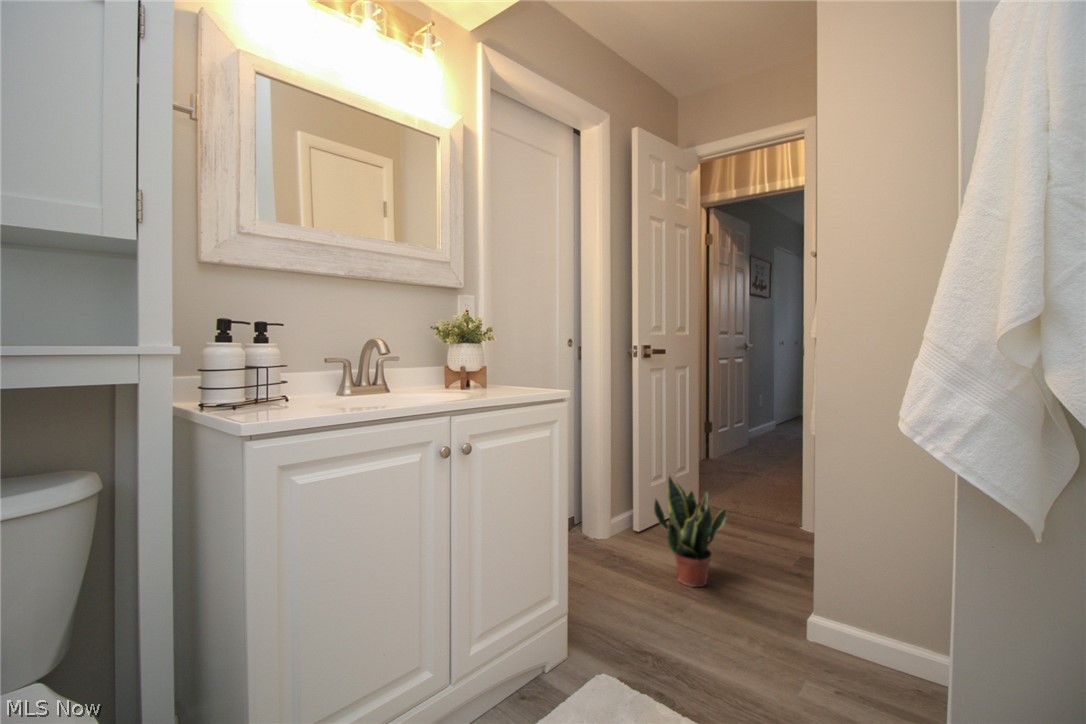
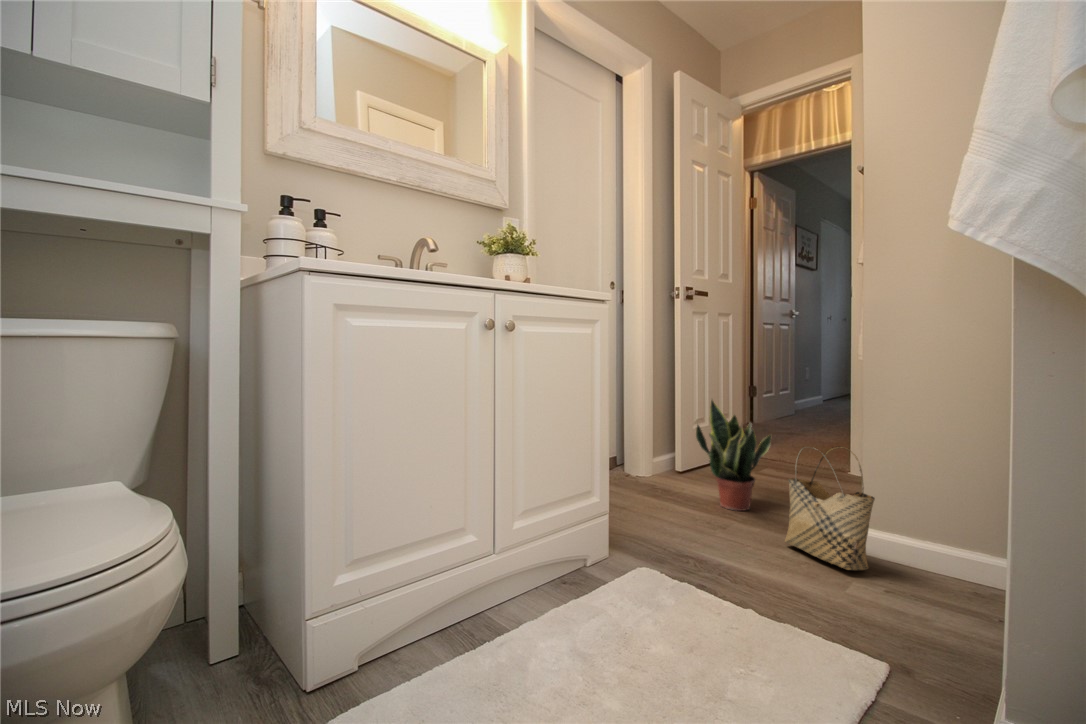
woven basket: none [739,537,821,666] -> present [785,446,875,570]

